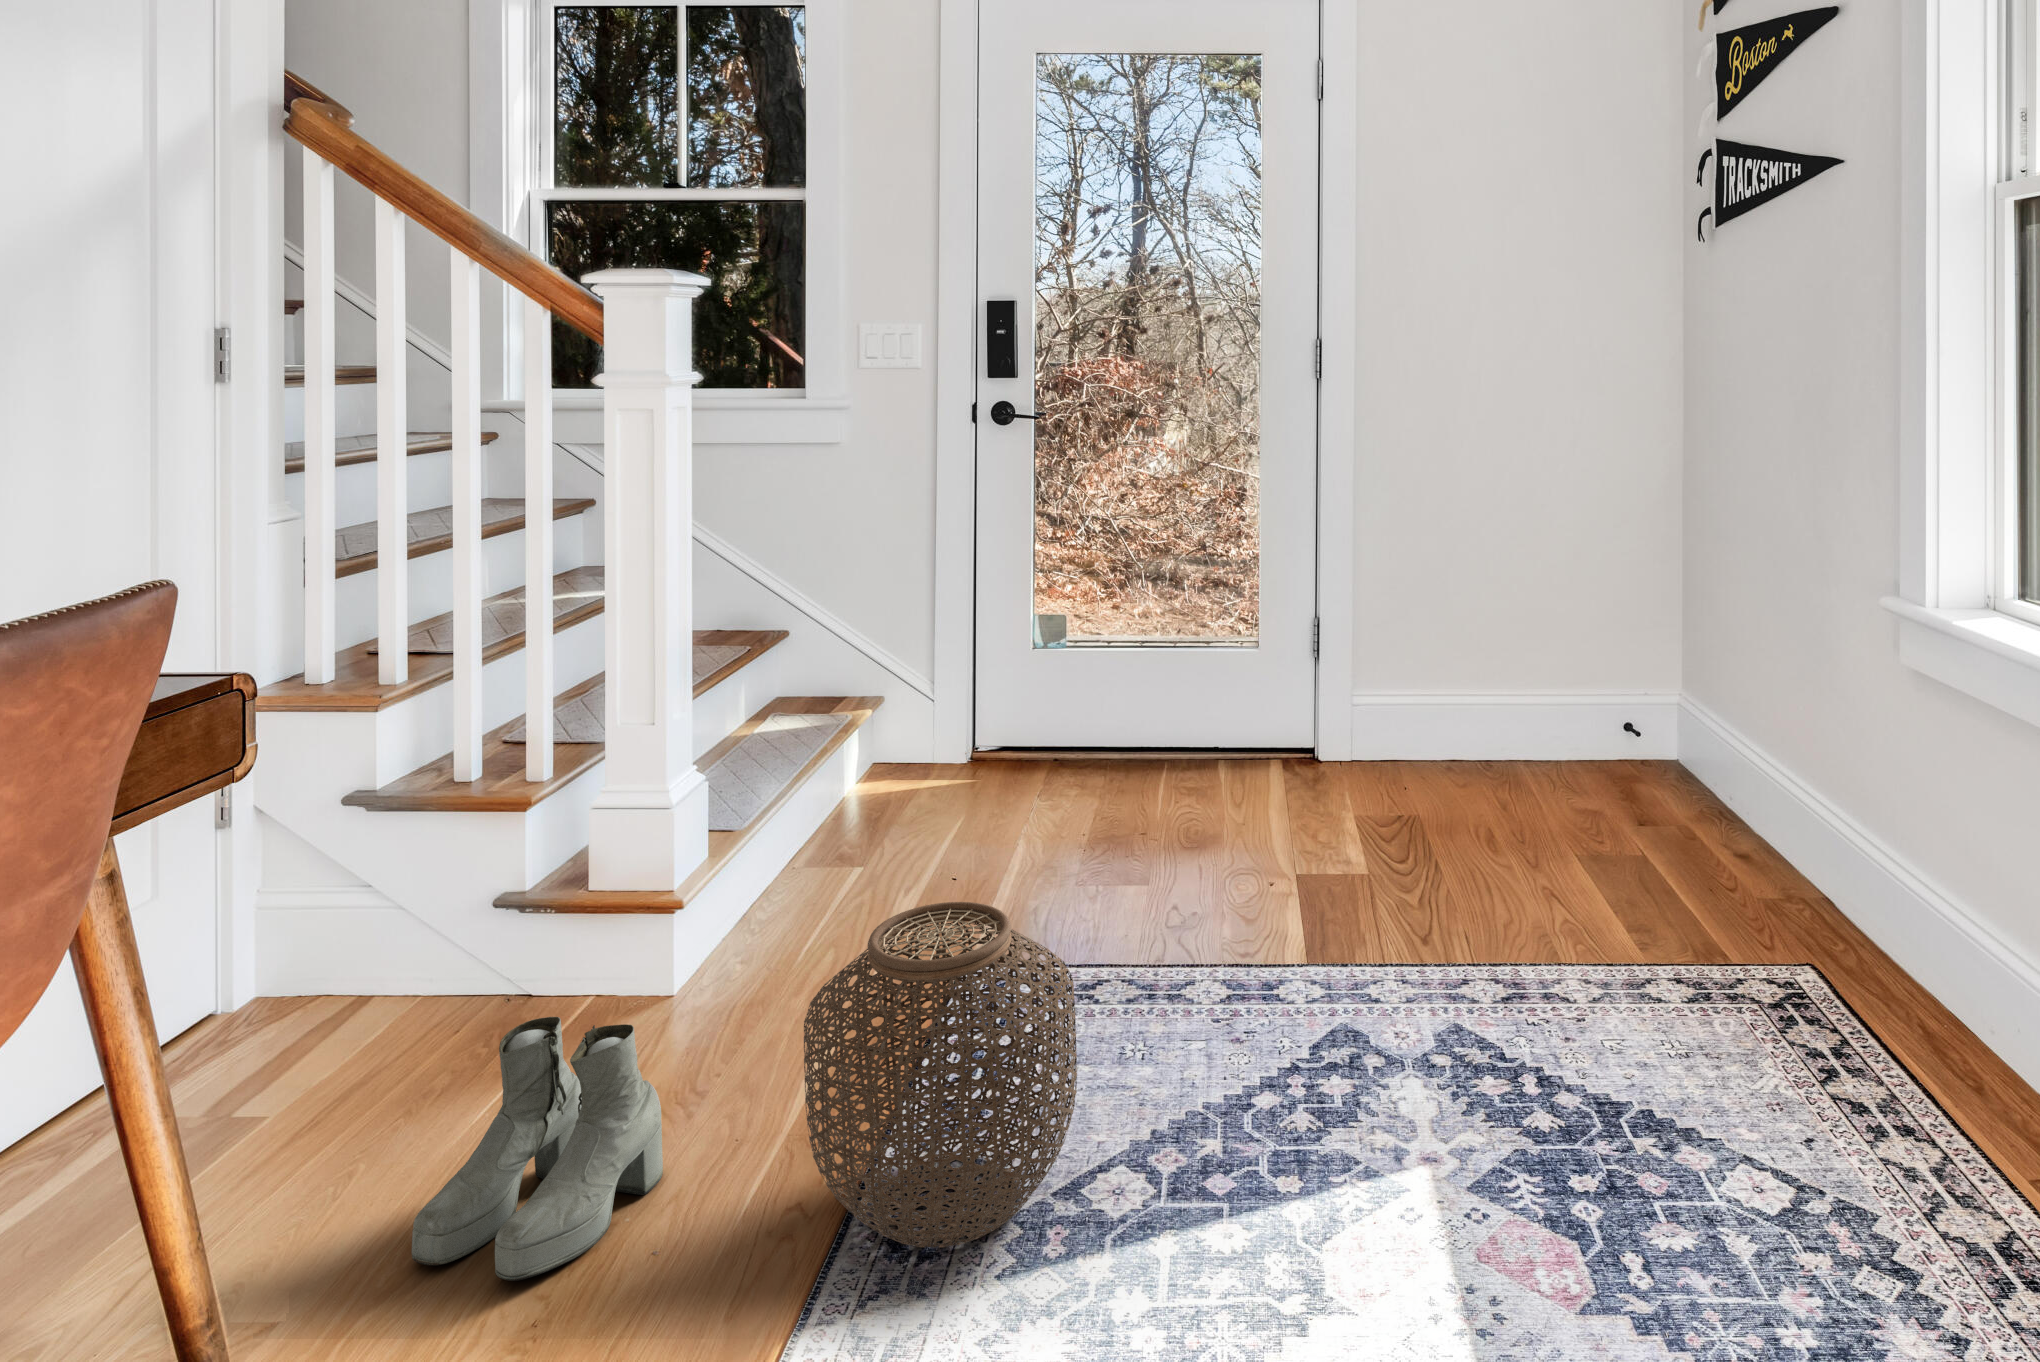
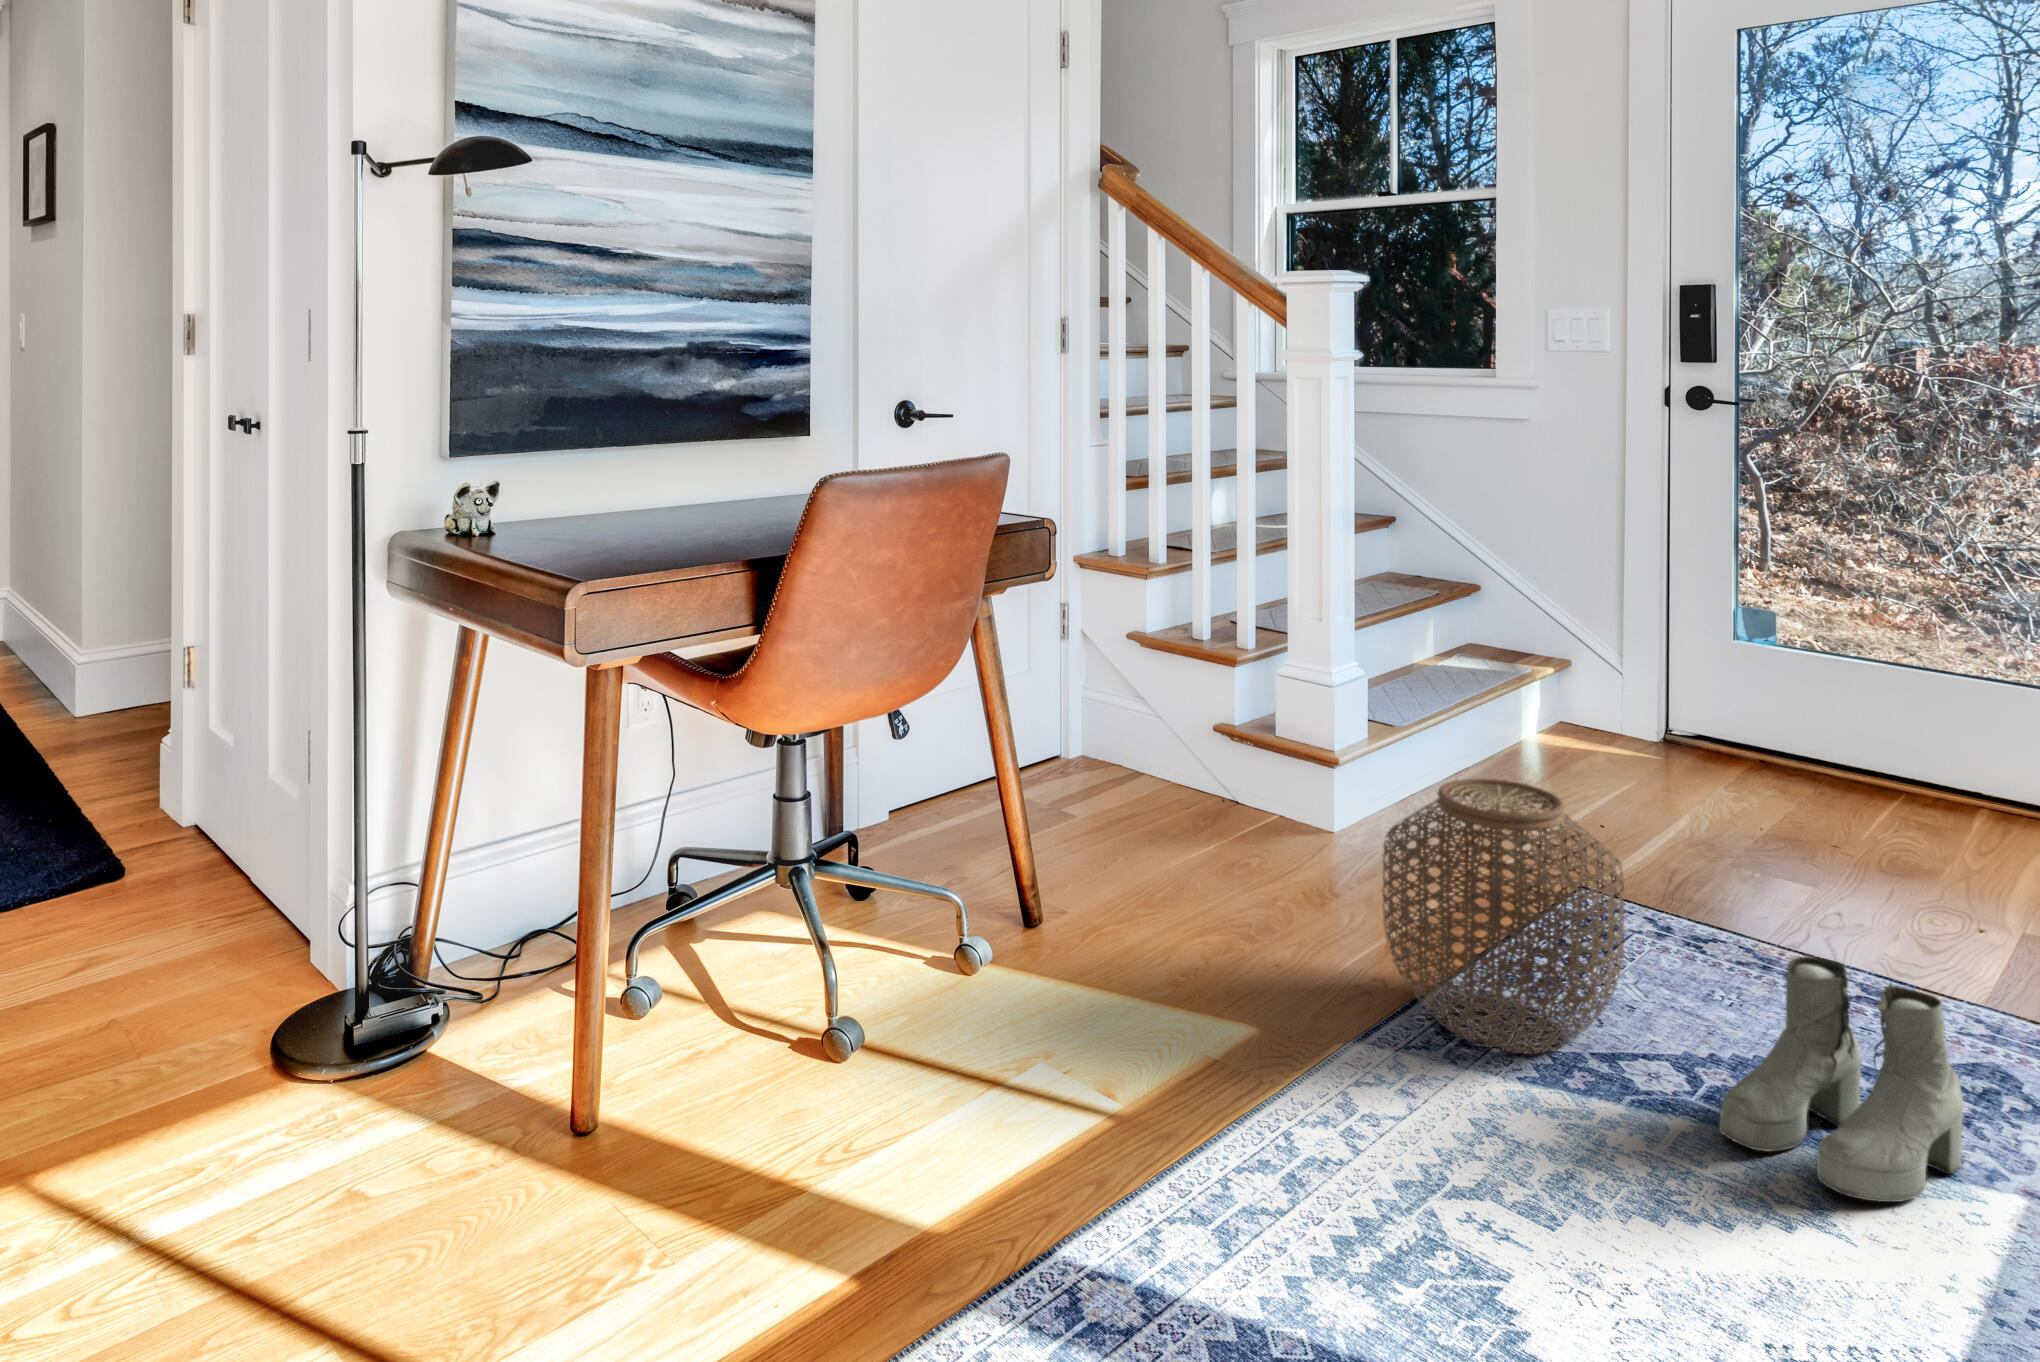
boots: present [412,1017,663,1281] -> present [1719,956,1964,1202]

